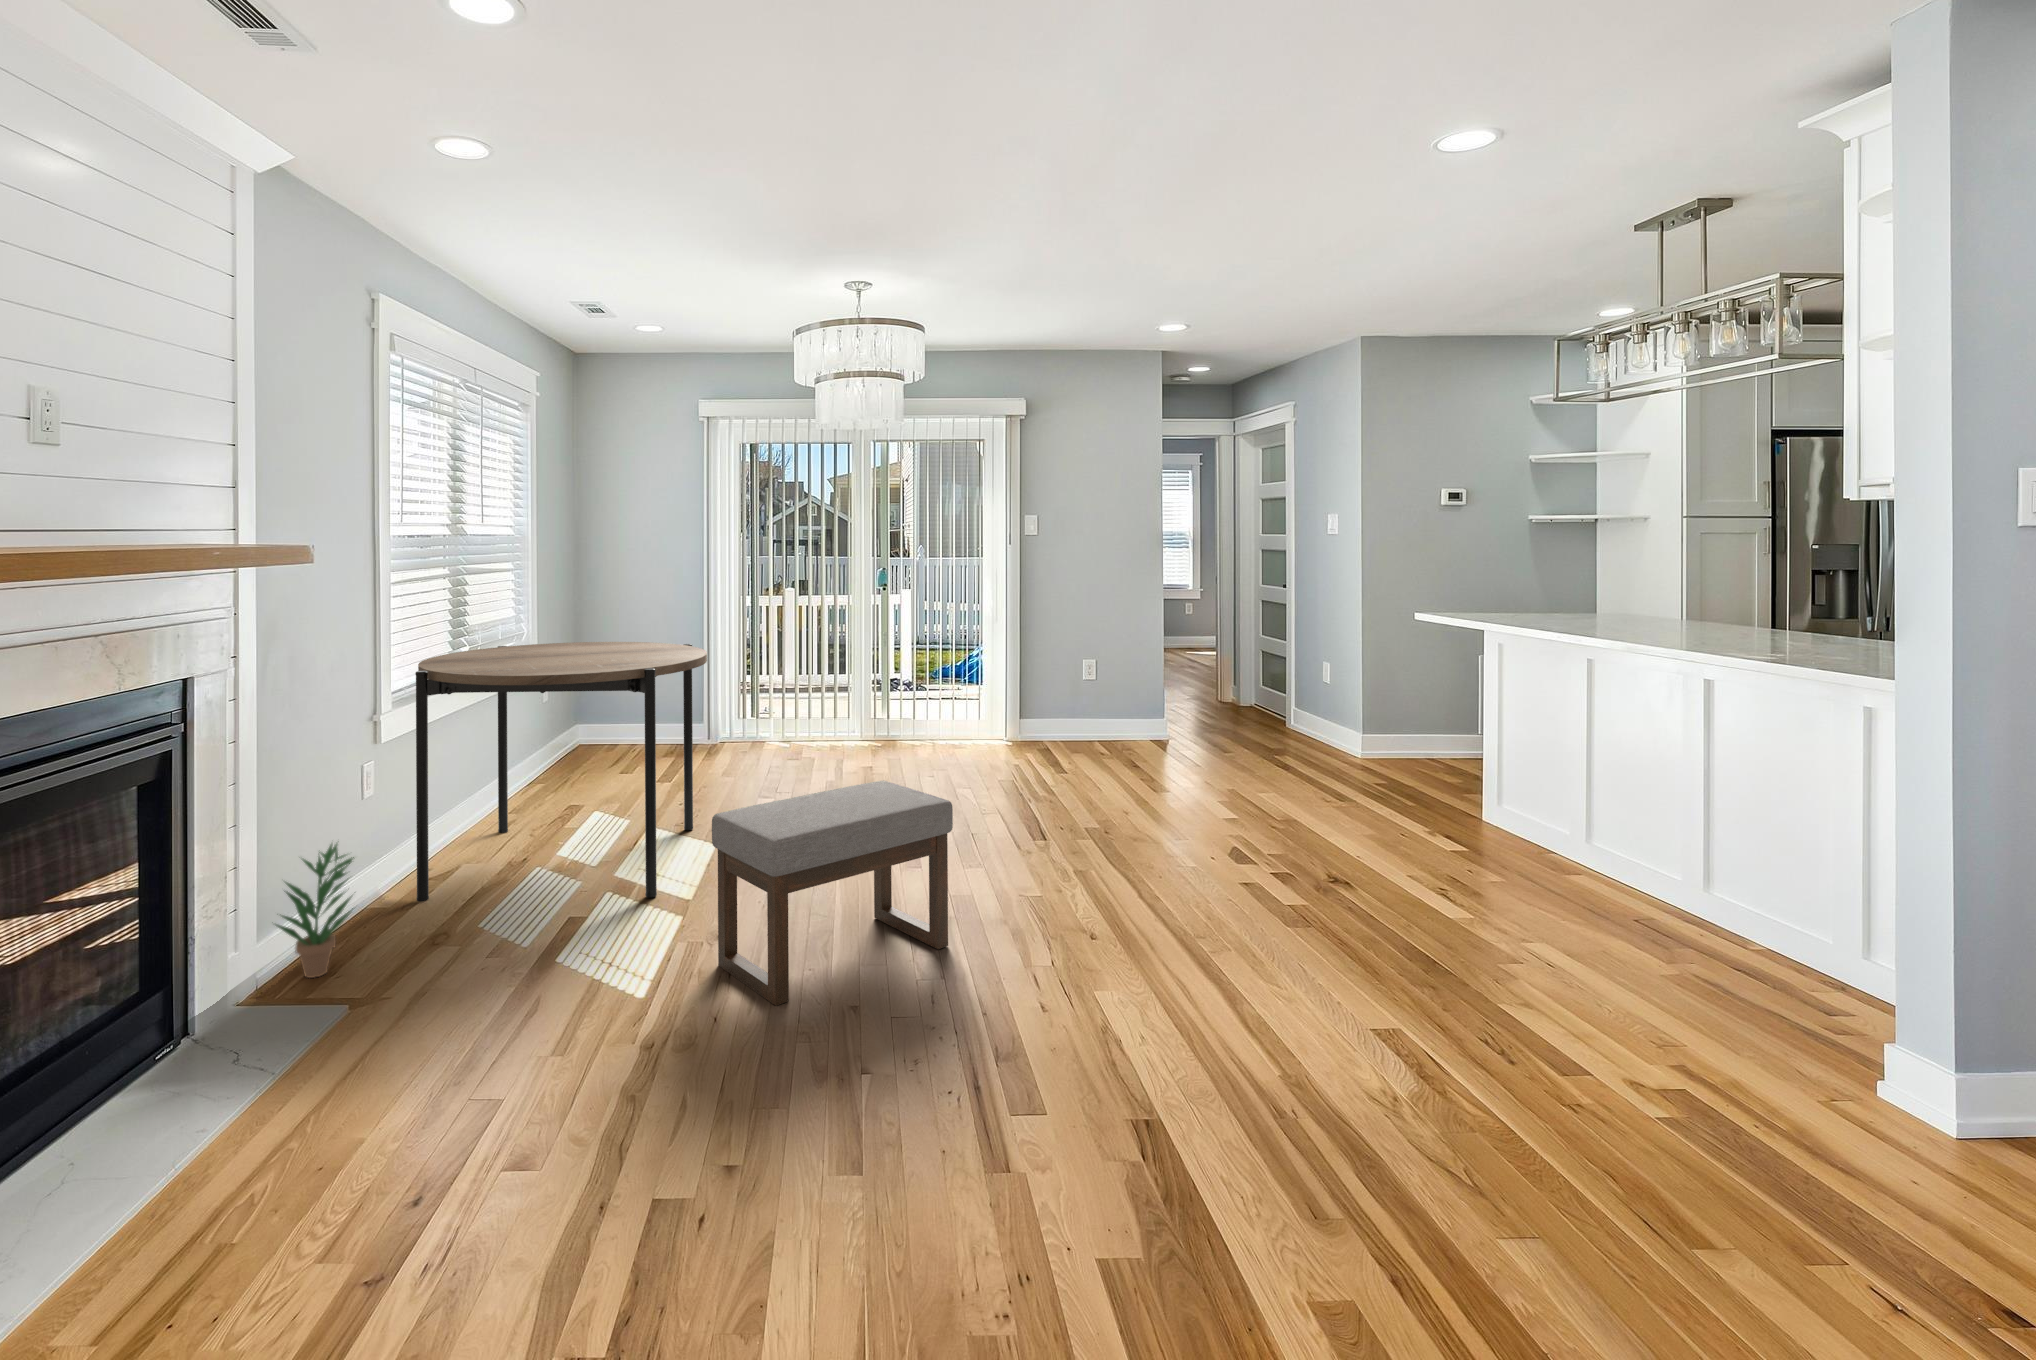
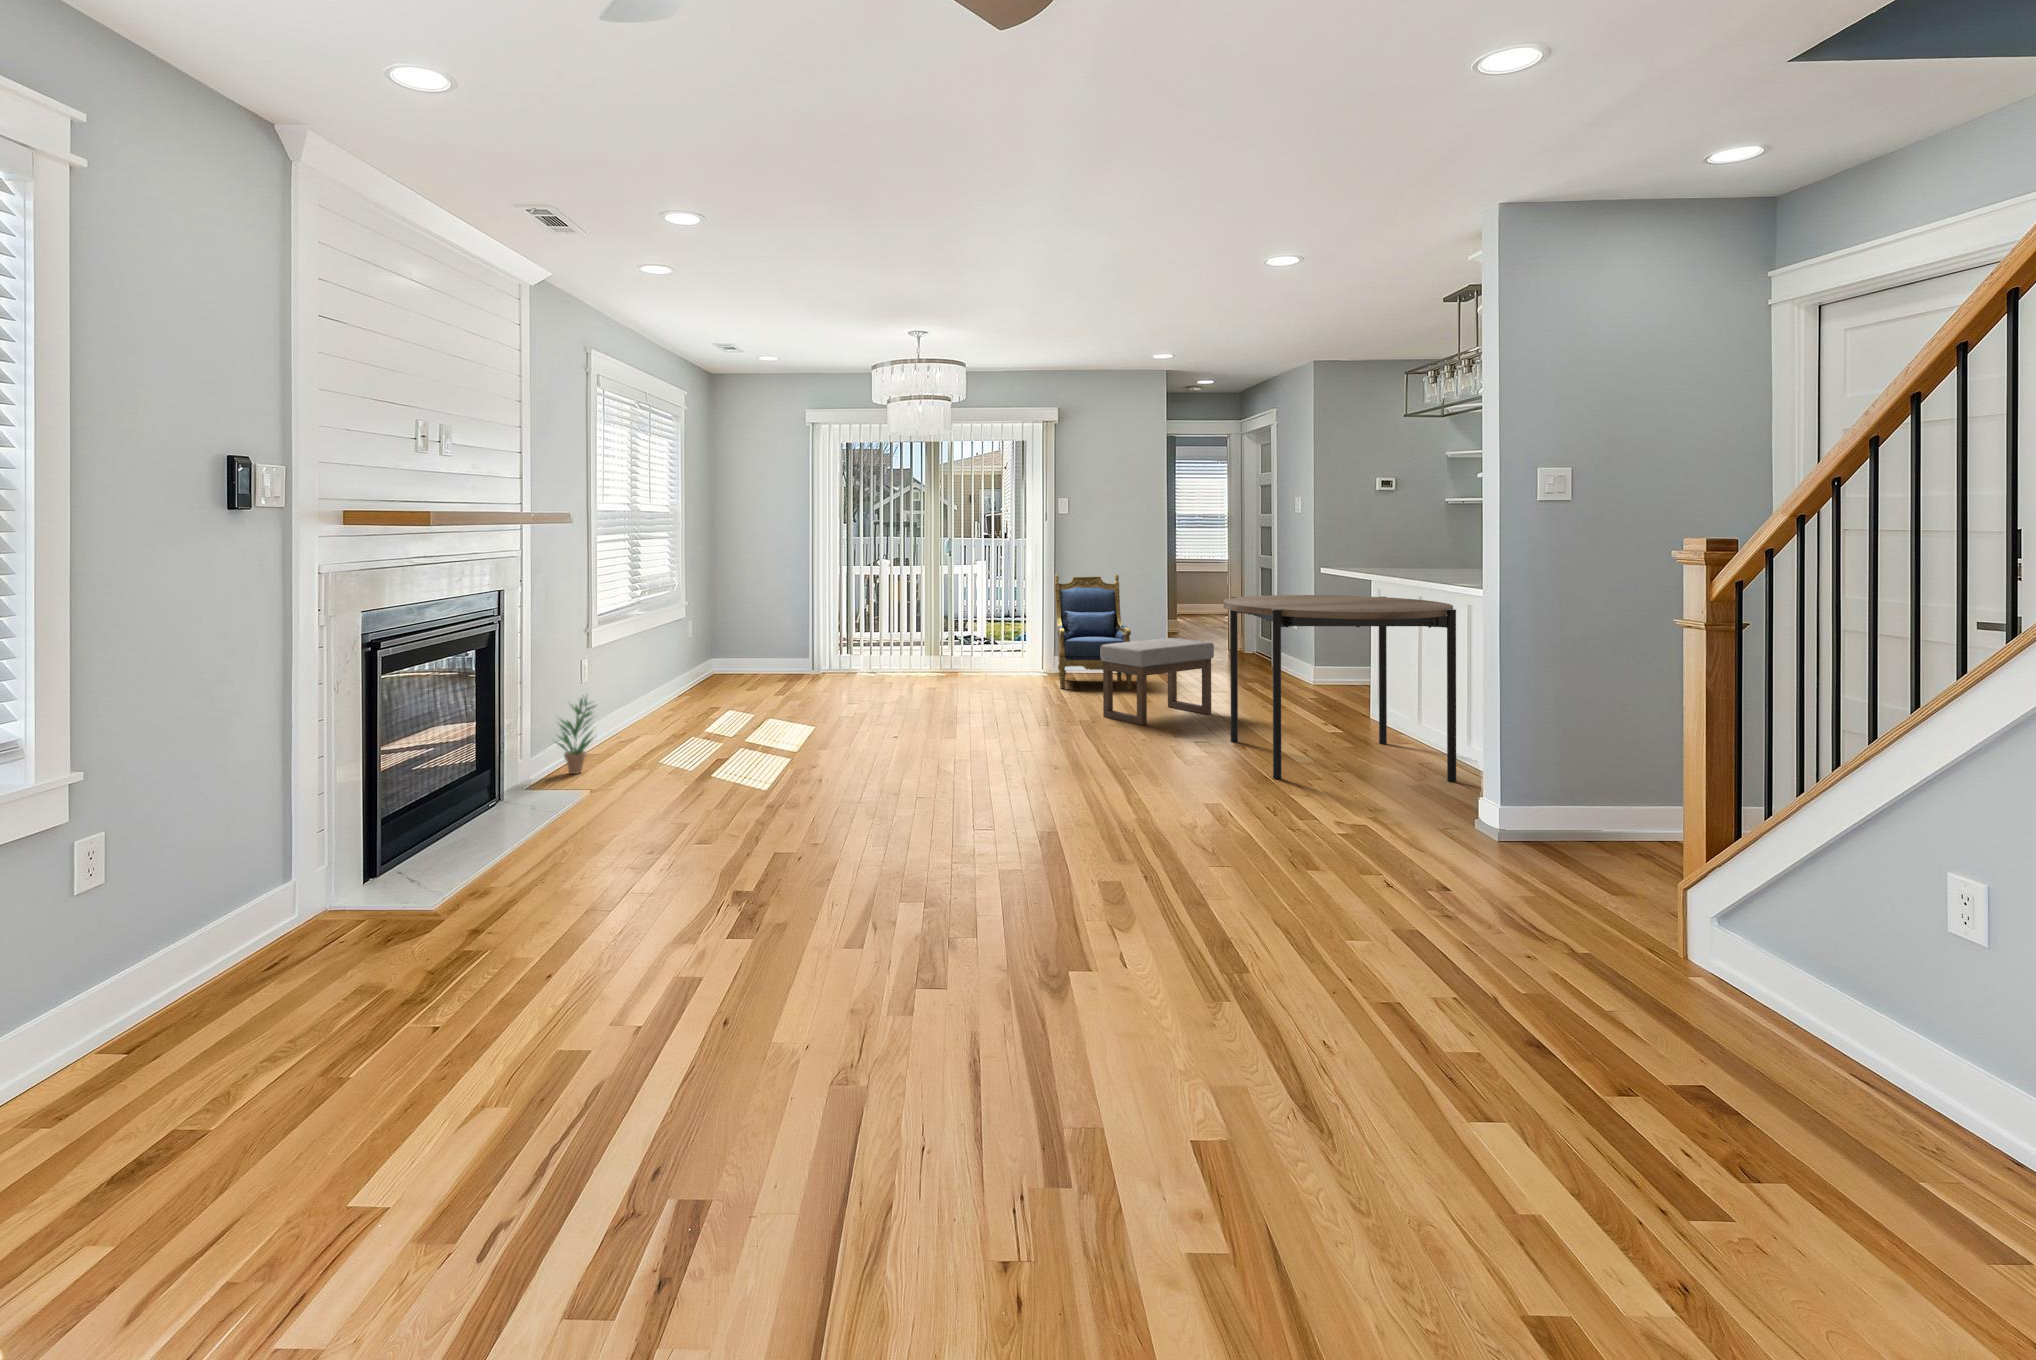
armchair: none [1027,598,1135,764] -> present [1055,574,1132,689]
dining table: present [415,642,707,902] -> present [1223,595,1457,782]
ottoman: present [712,780,953,1006] -> present [1100,638,1214,725]

